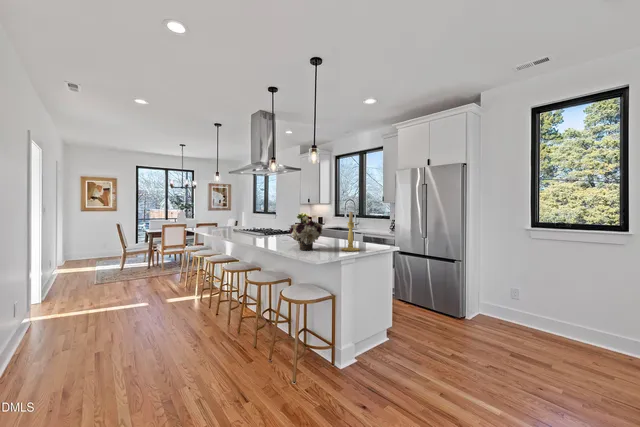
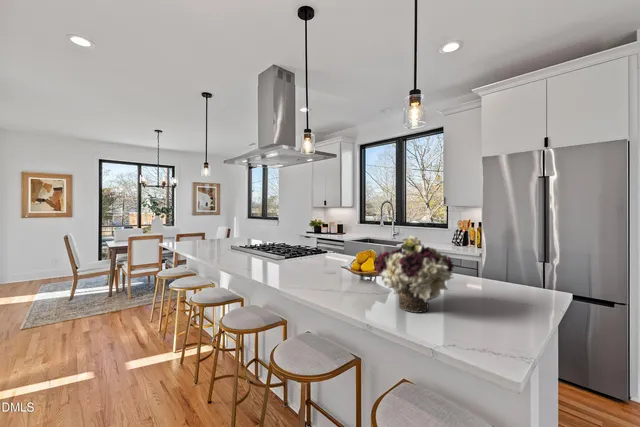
candle holder: present [342,212,360,251] -> none [488,225,536,314]

